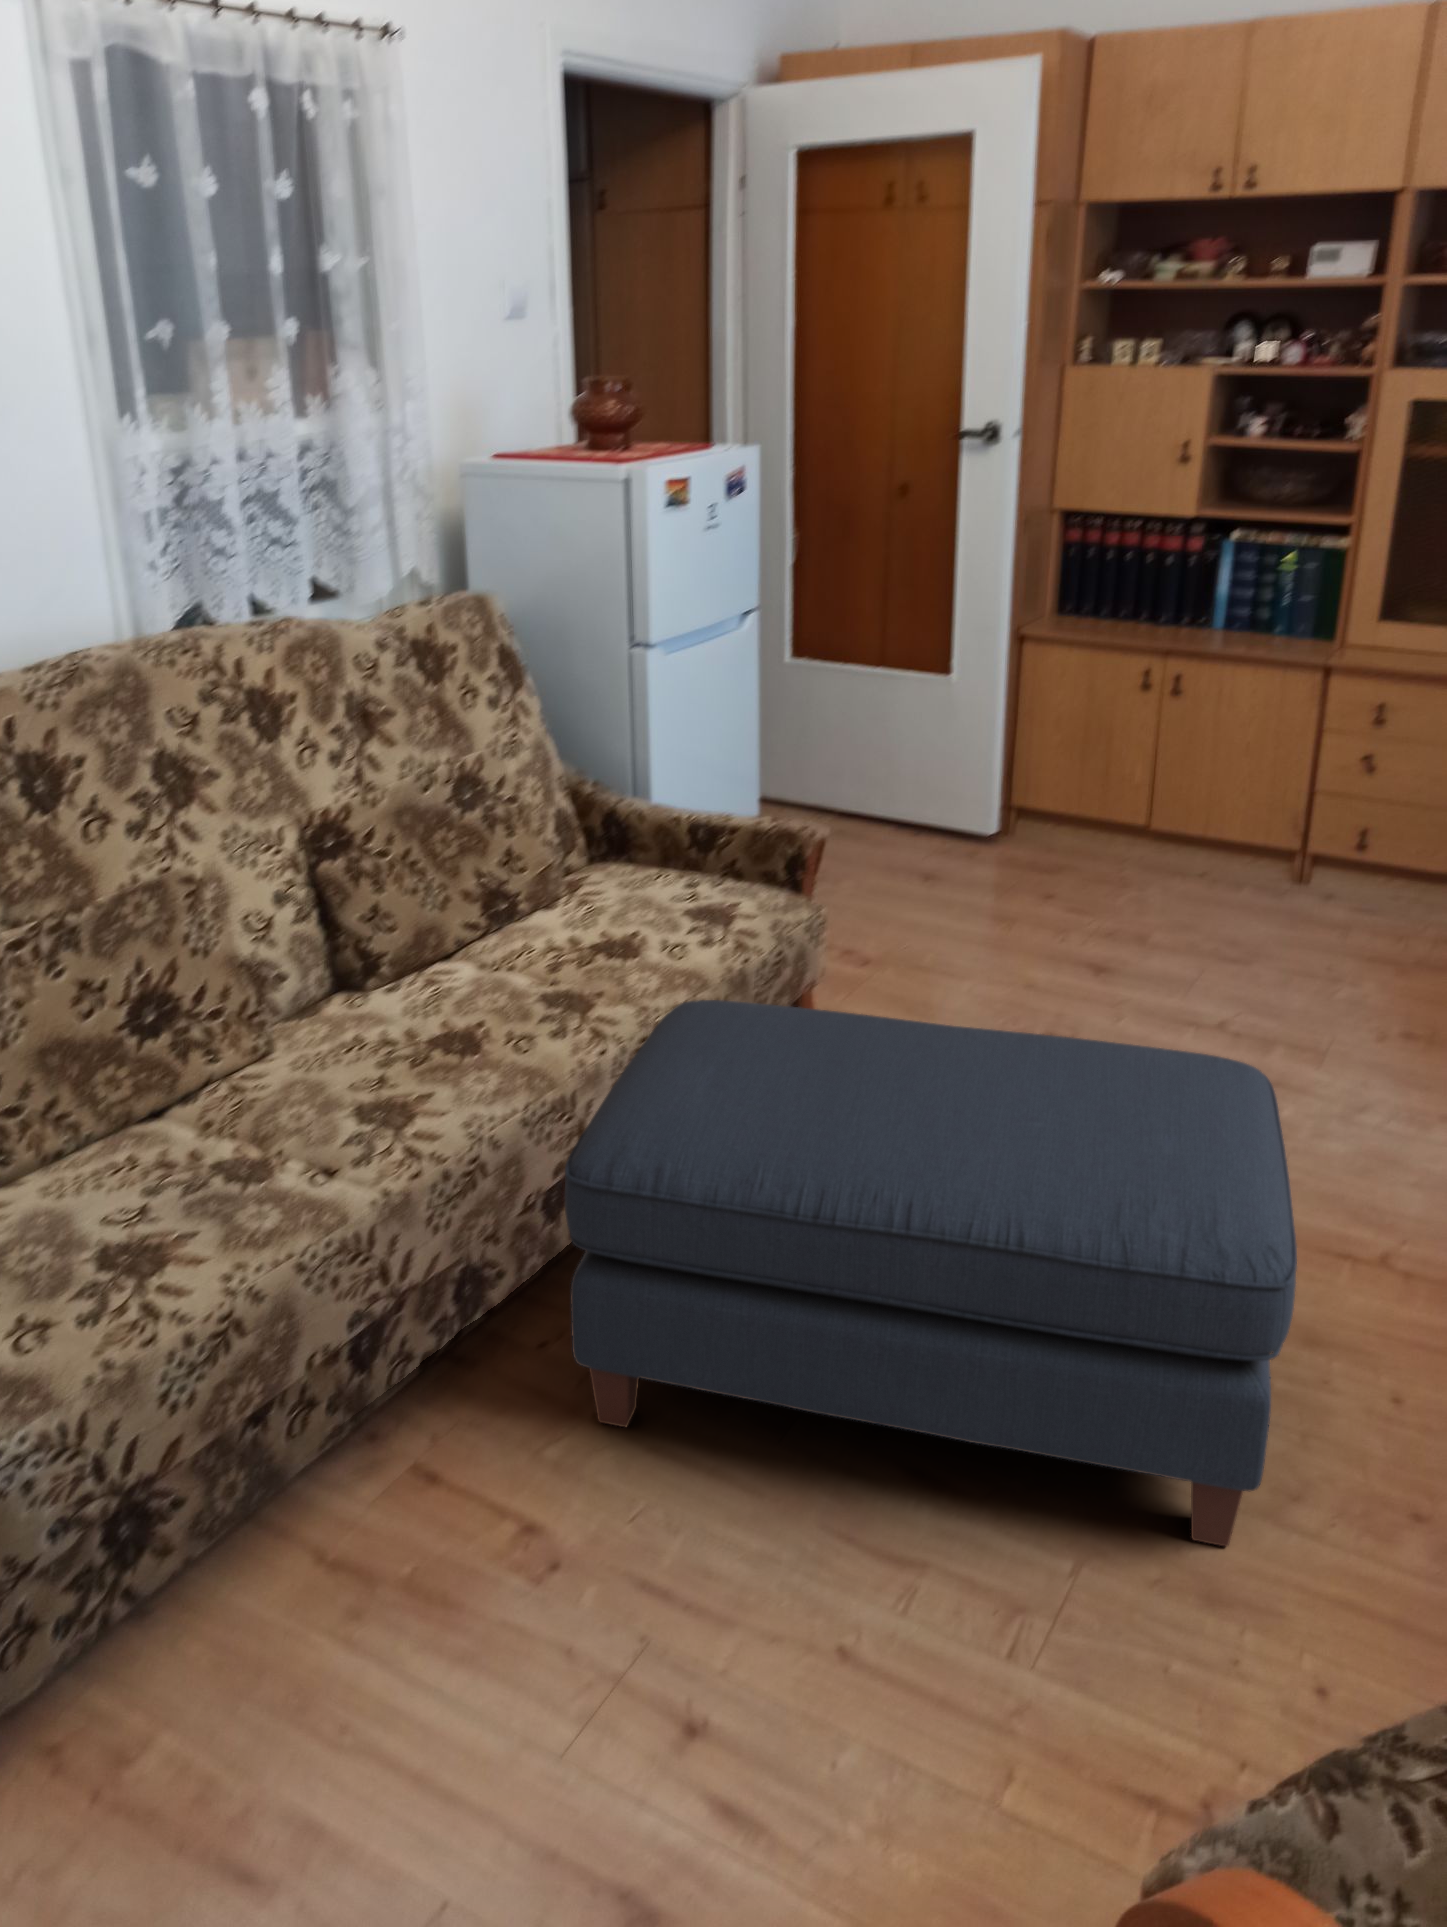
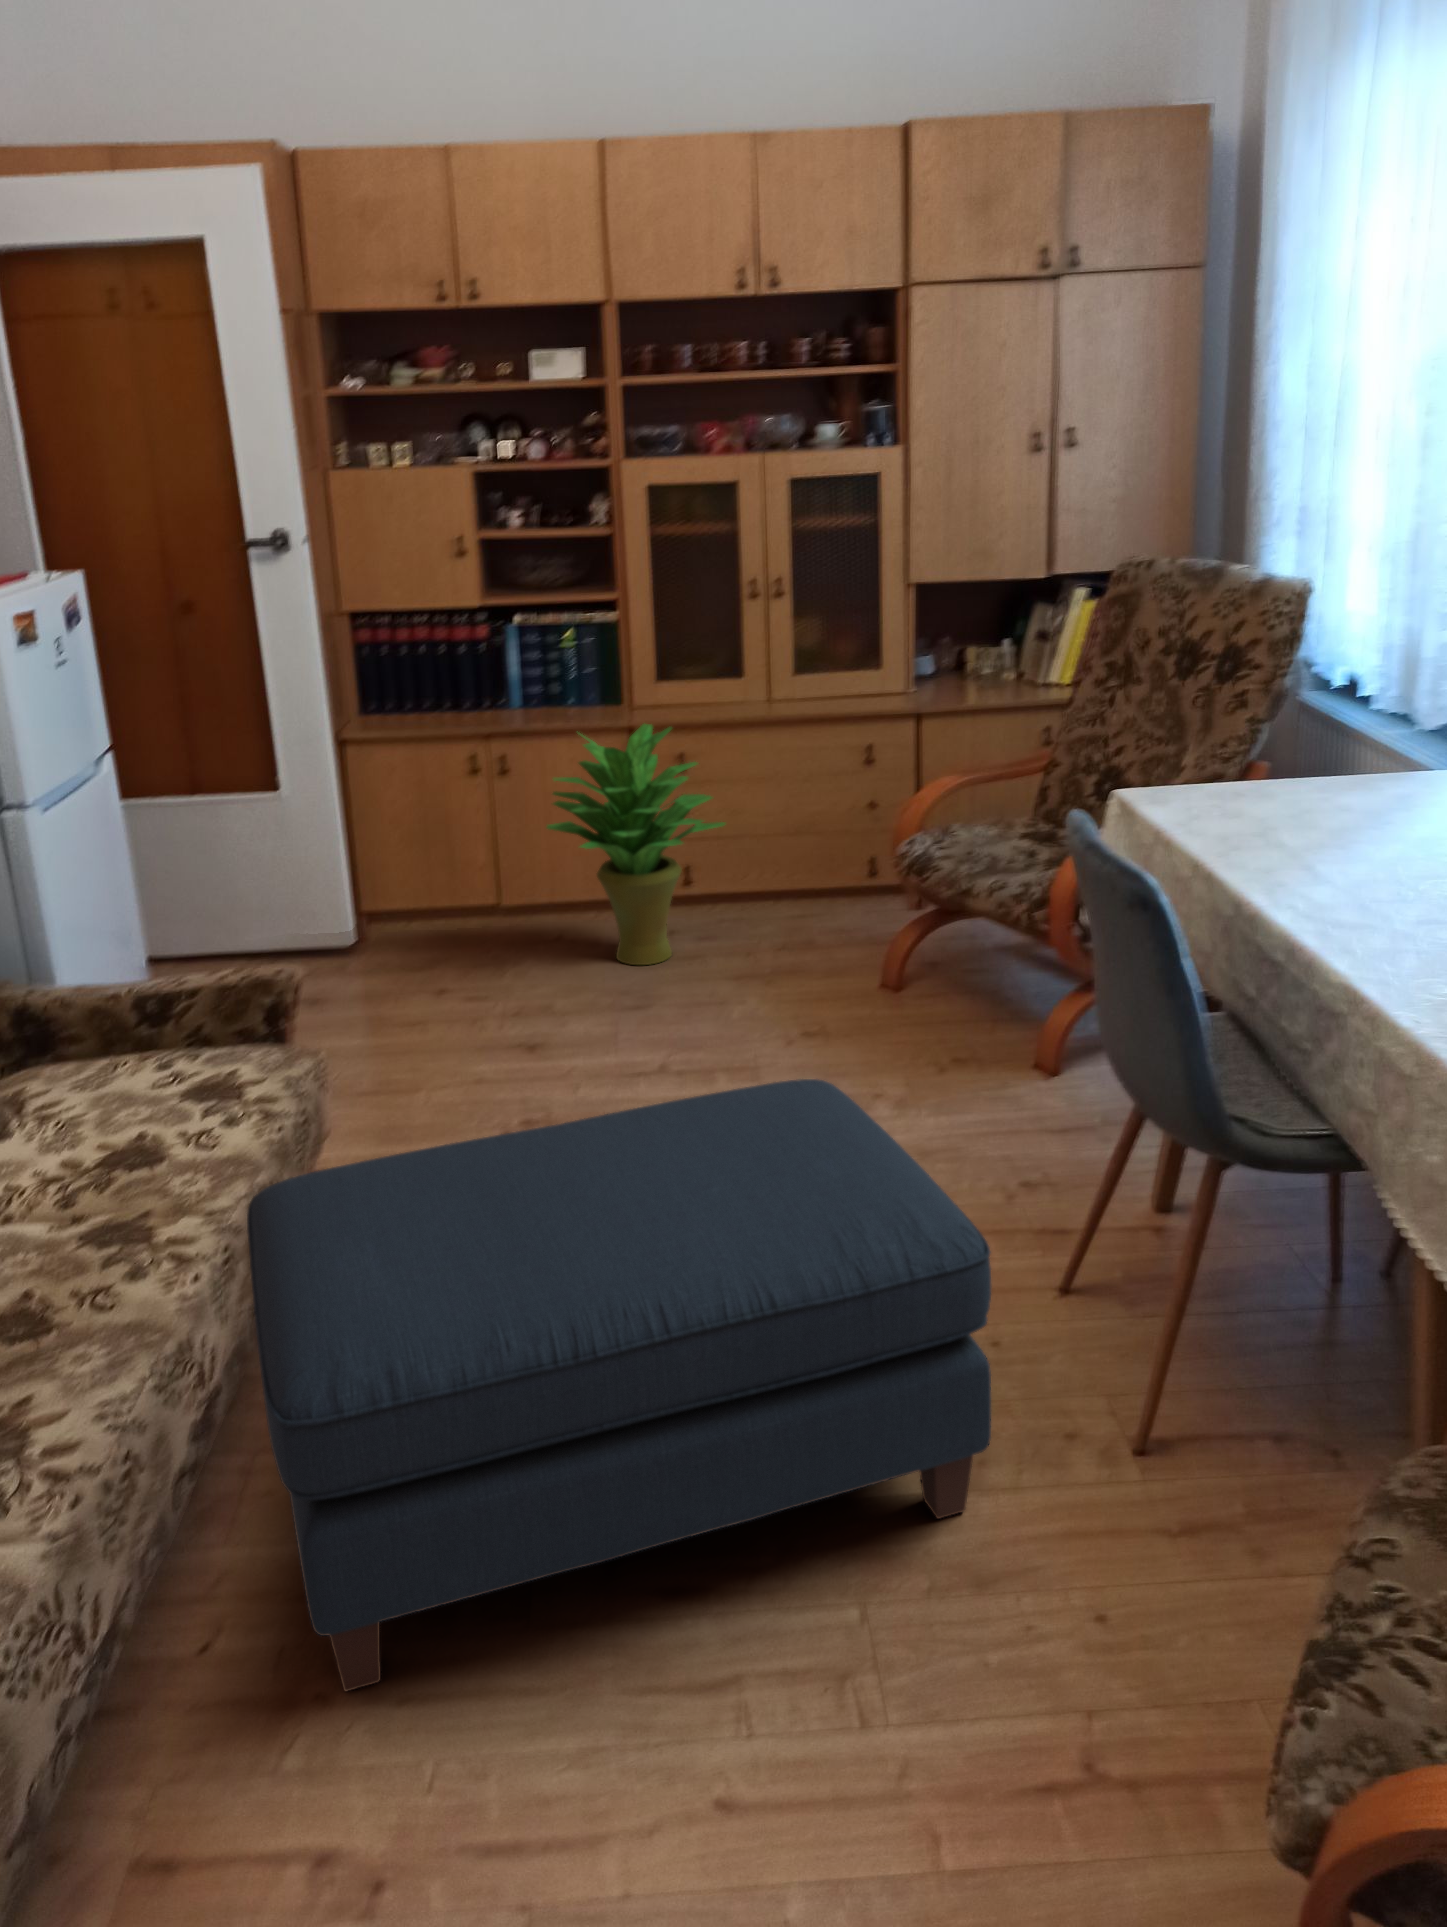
potted plant: none [1188,662,1401,929] -> present [547,724,725,965]

